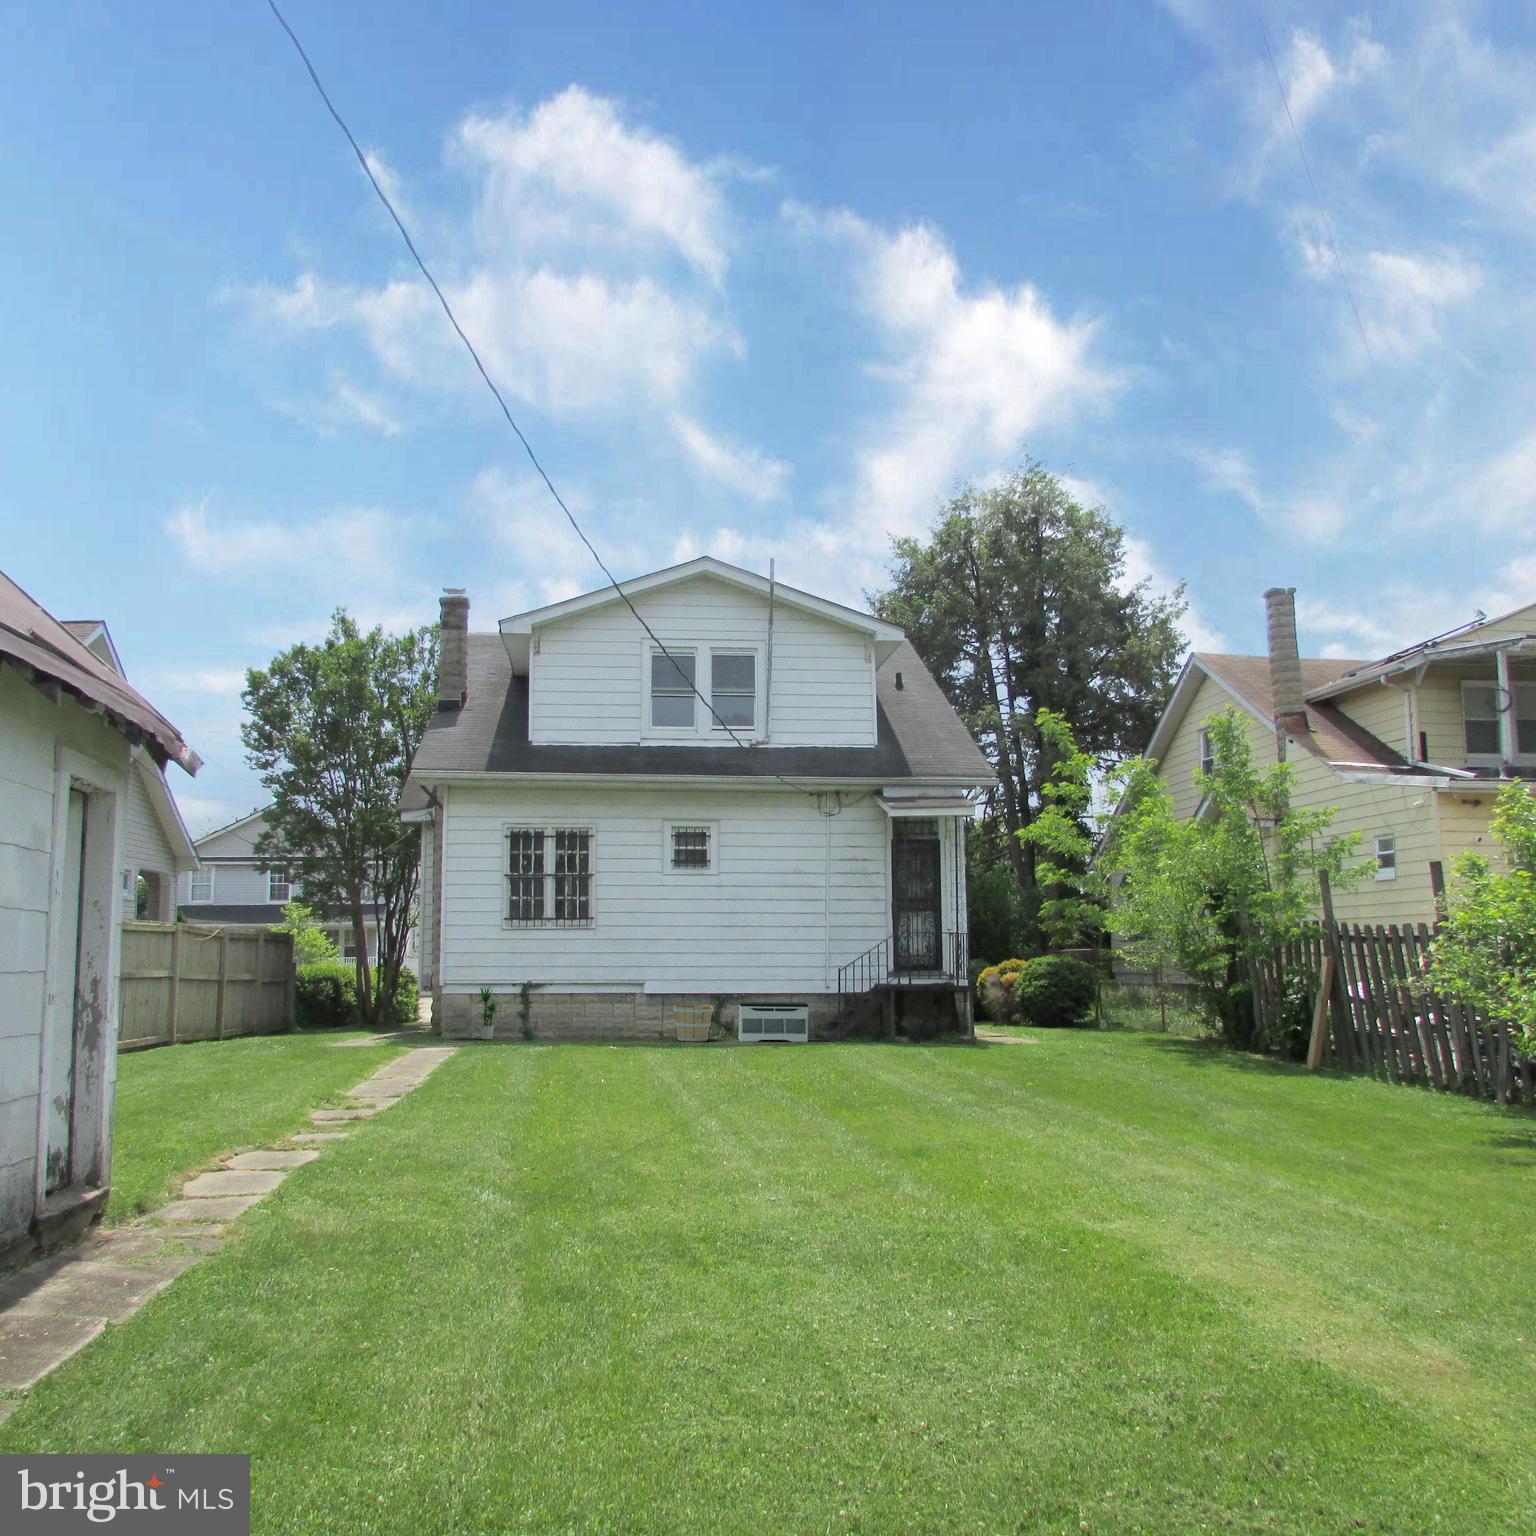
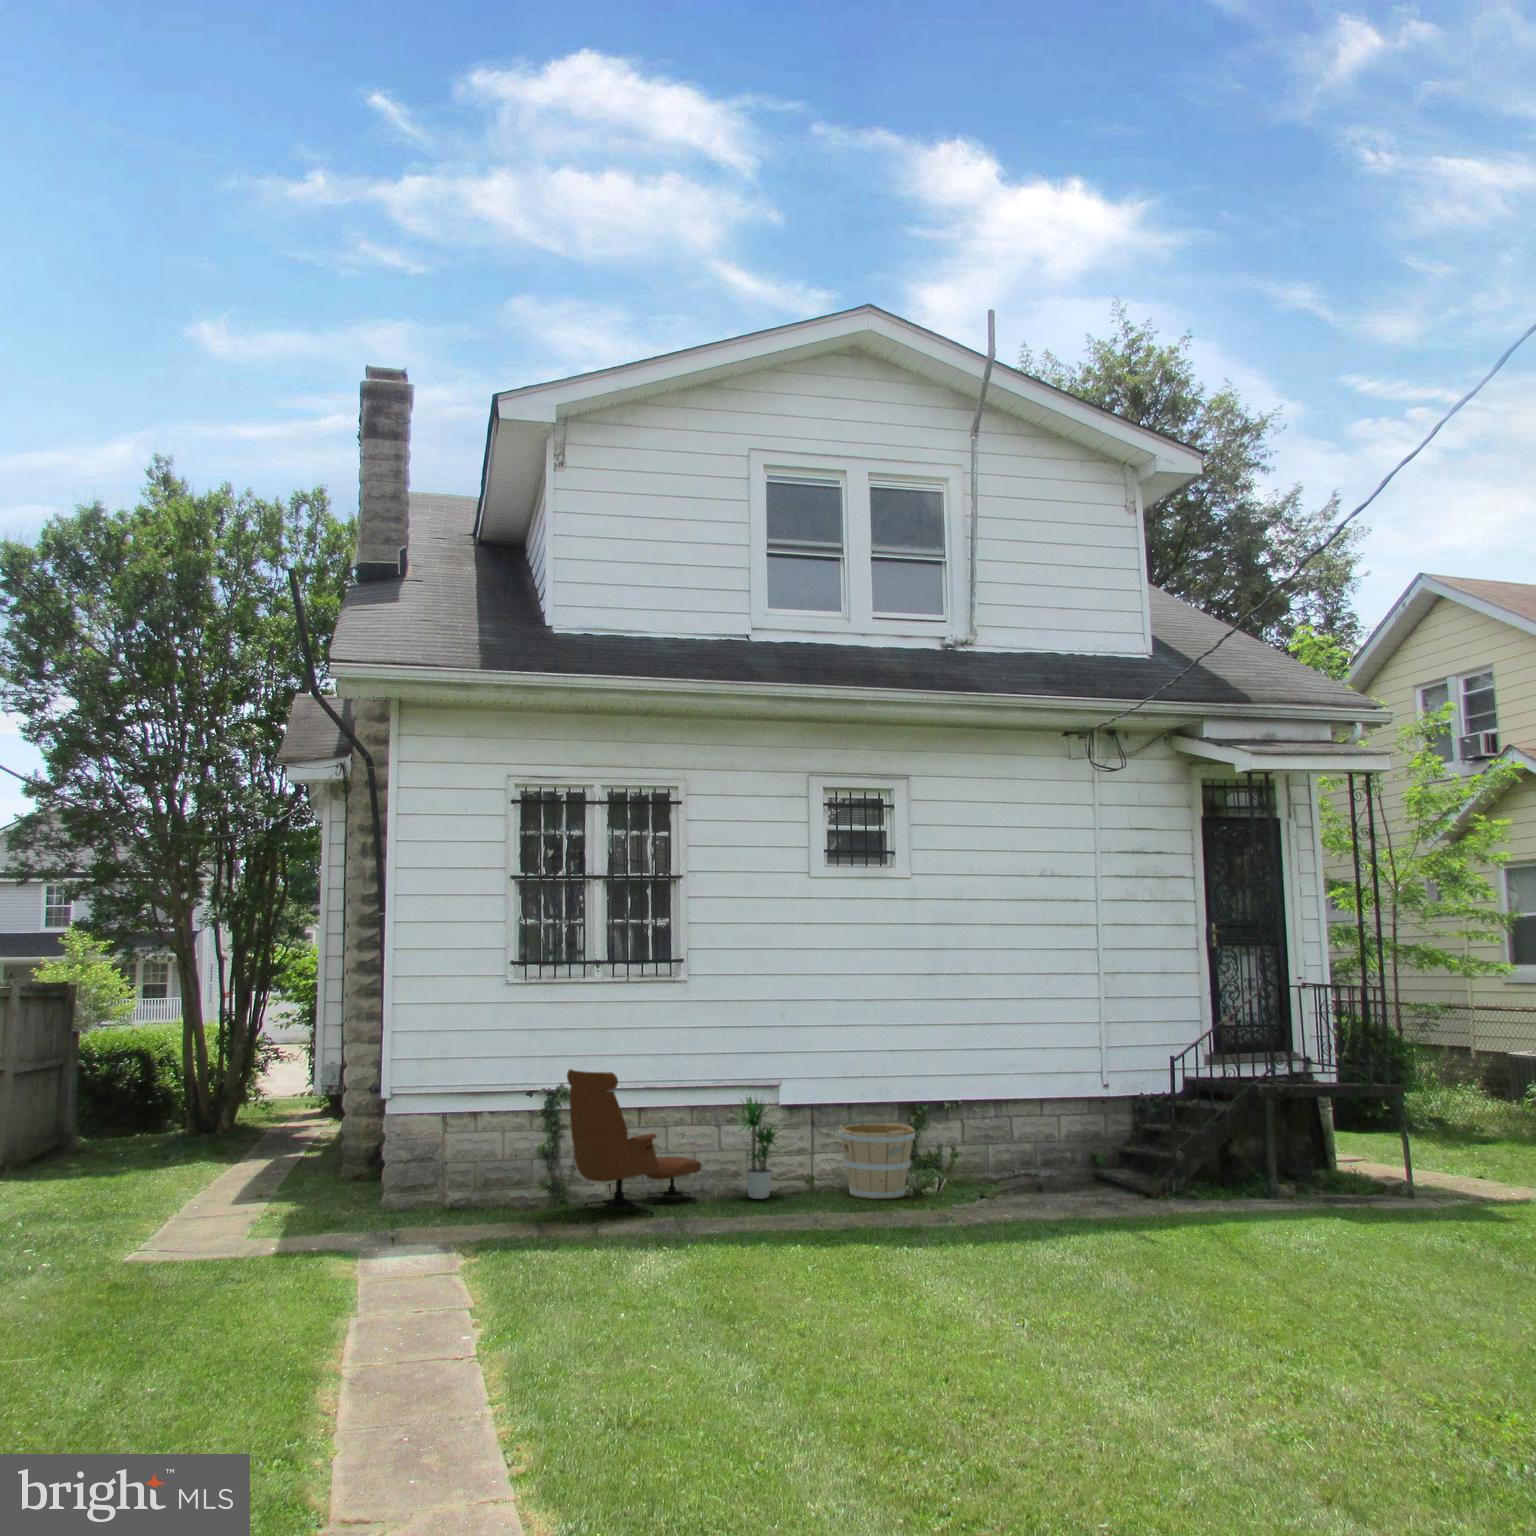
lounge chair: none [525,971,600,1043] -> present [567,1069,701,1218]
potted plant: present [476,987,500,1040] -> present [738,1097,782,1199]
bench: present [739,1002,808,1042] -> none [949,1113,1088,1194]

